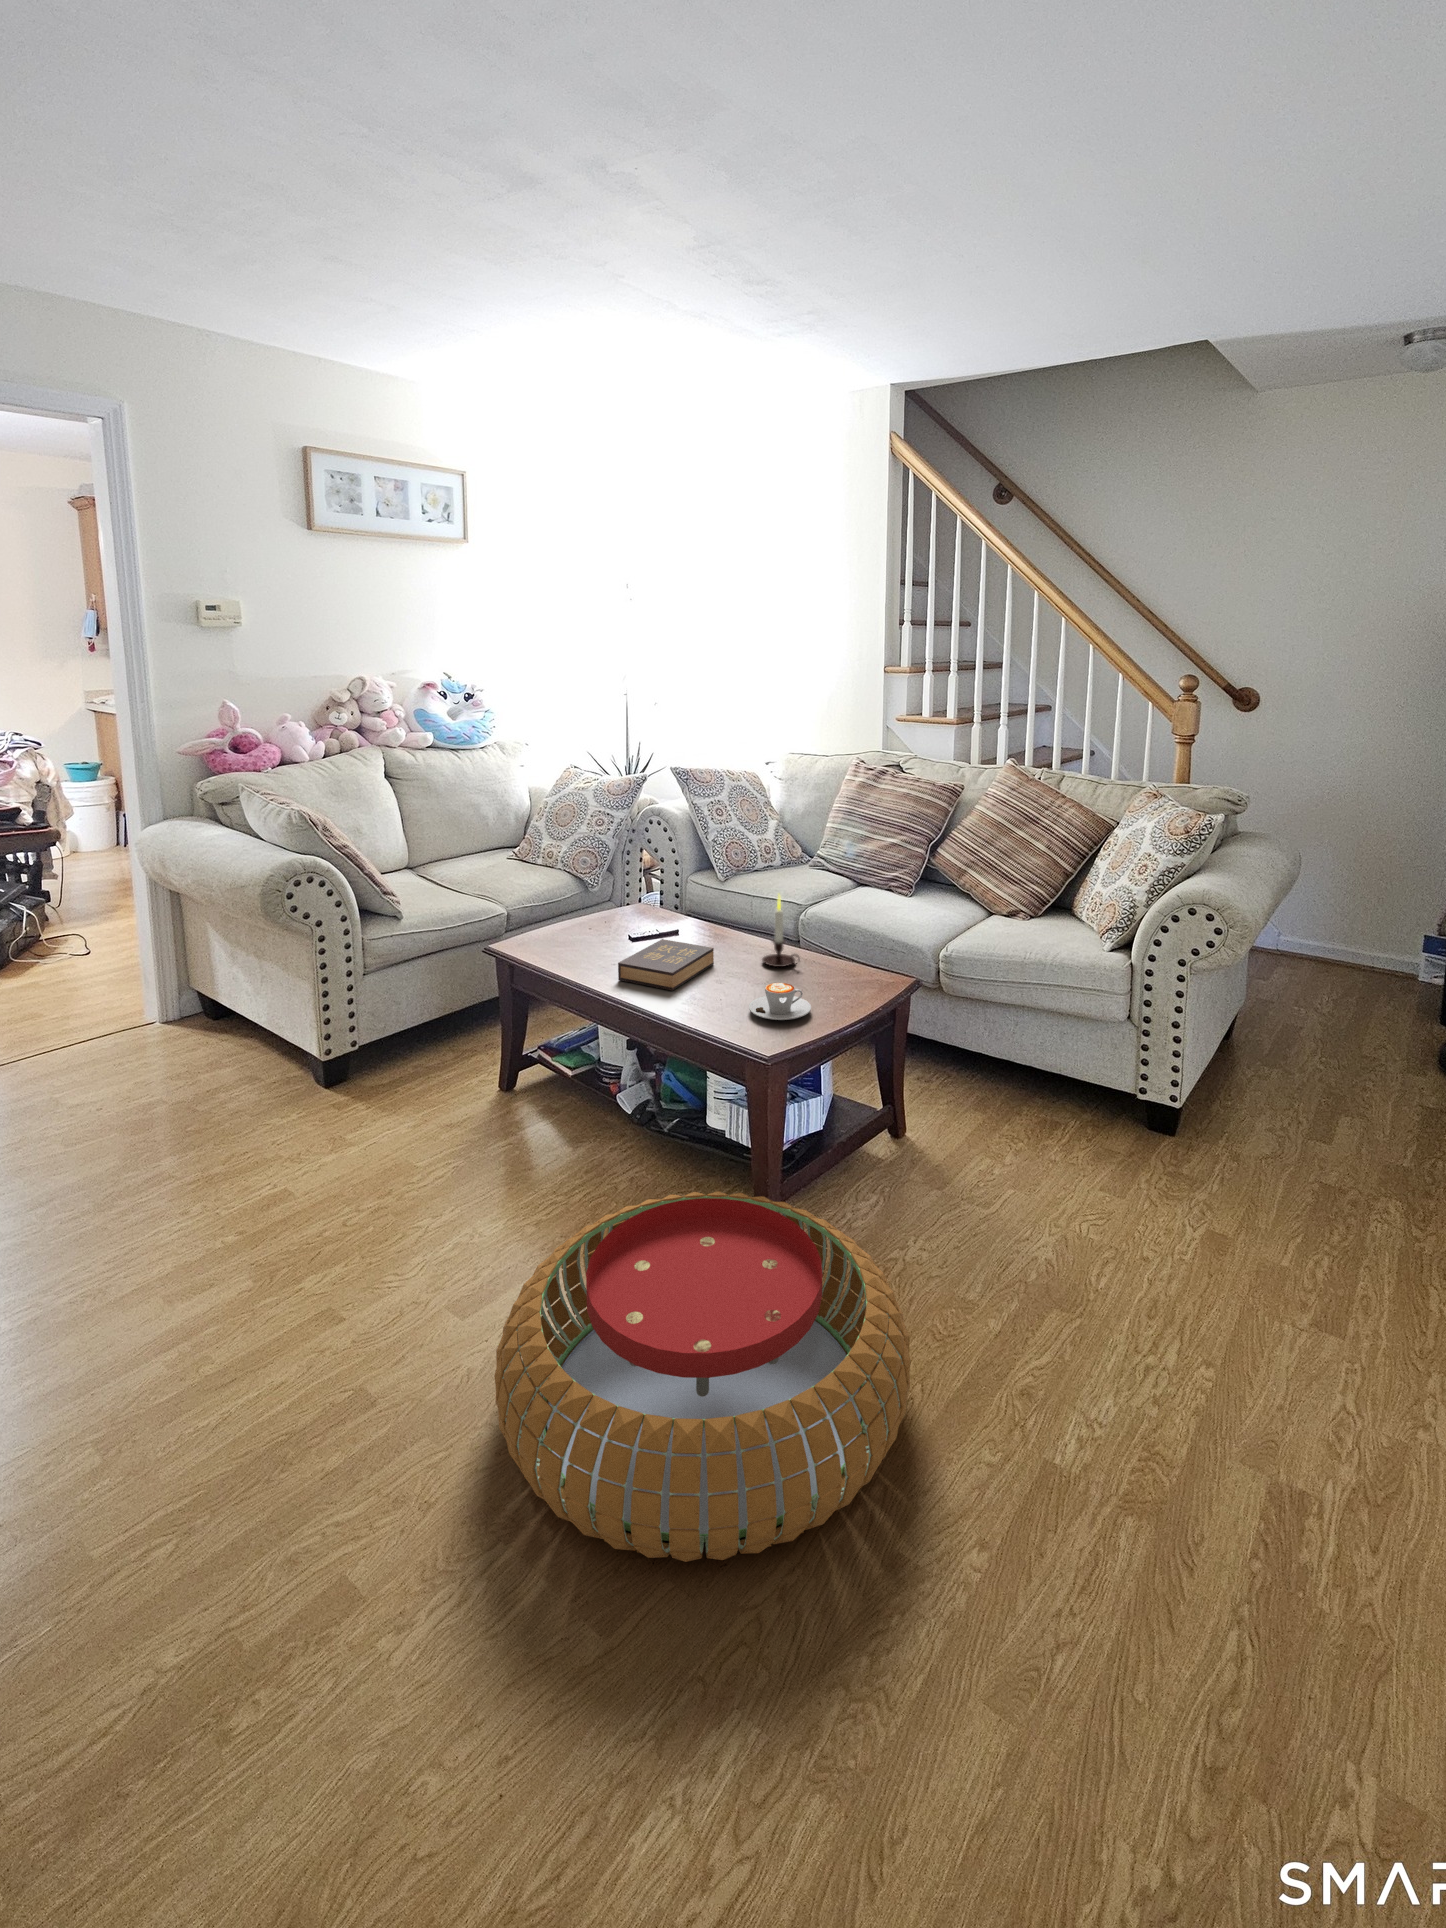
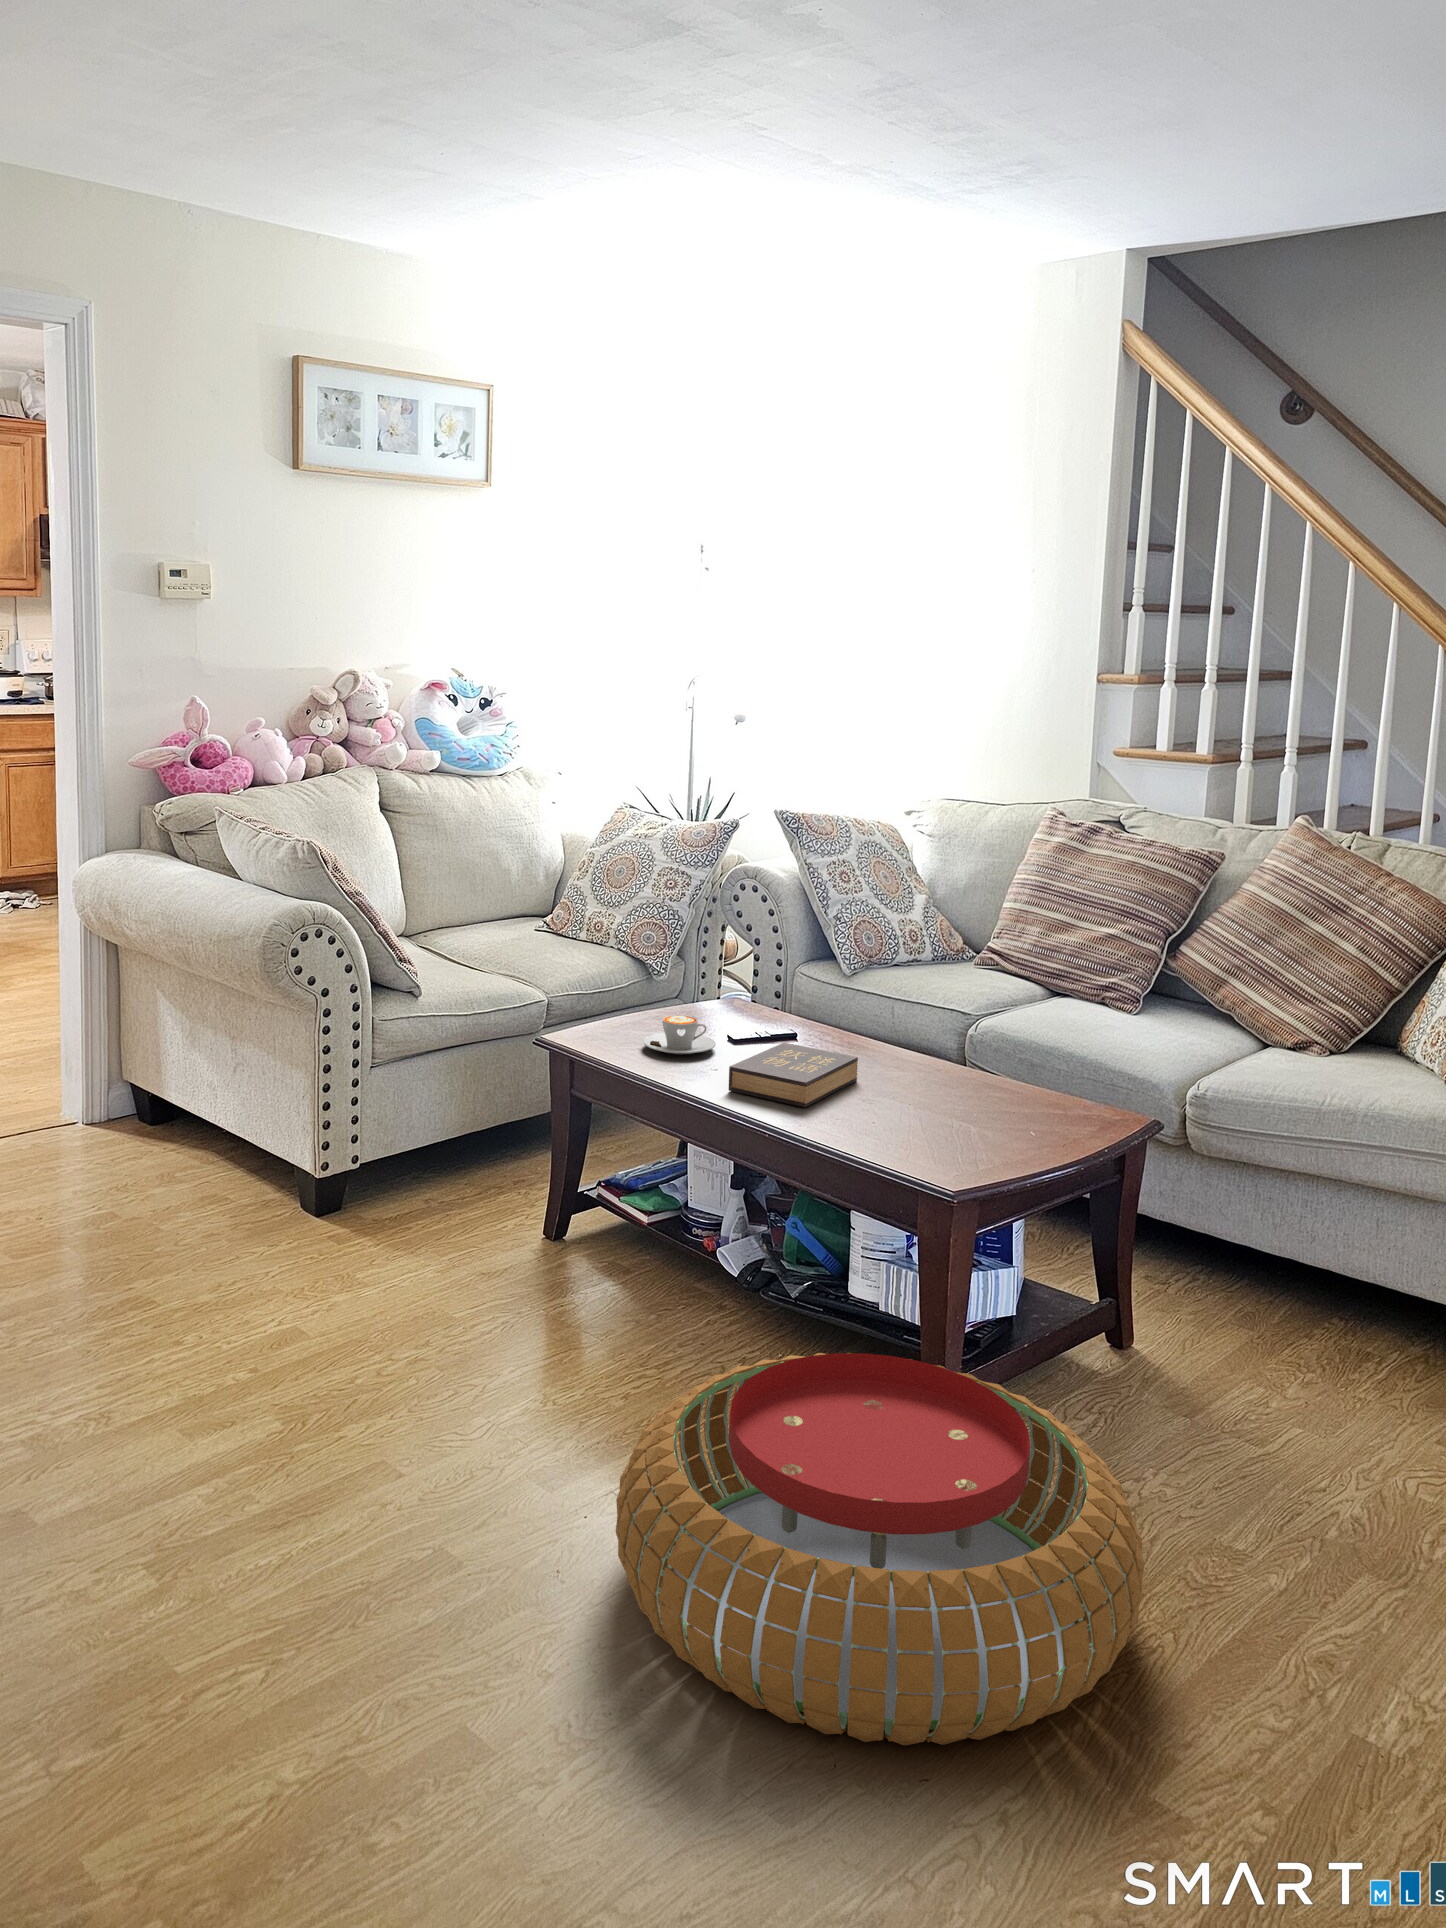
candle: present [762,896,798,967] -> none [925,985,981,1089]
coffee cup: present [749,982,811,1020] -> present [643,1015,716,1054]

